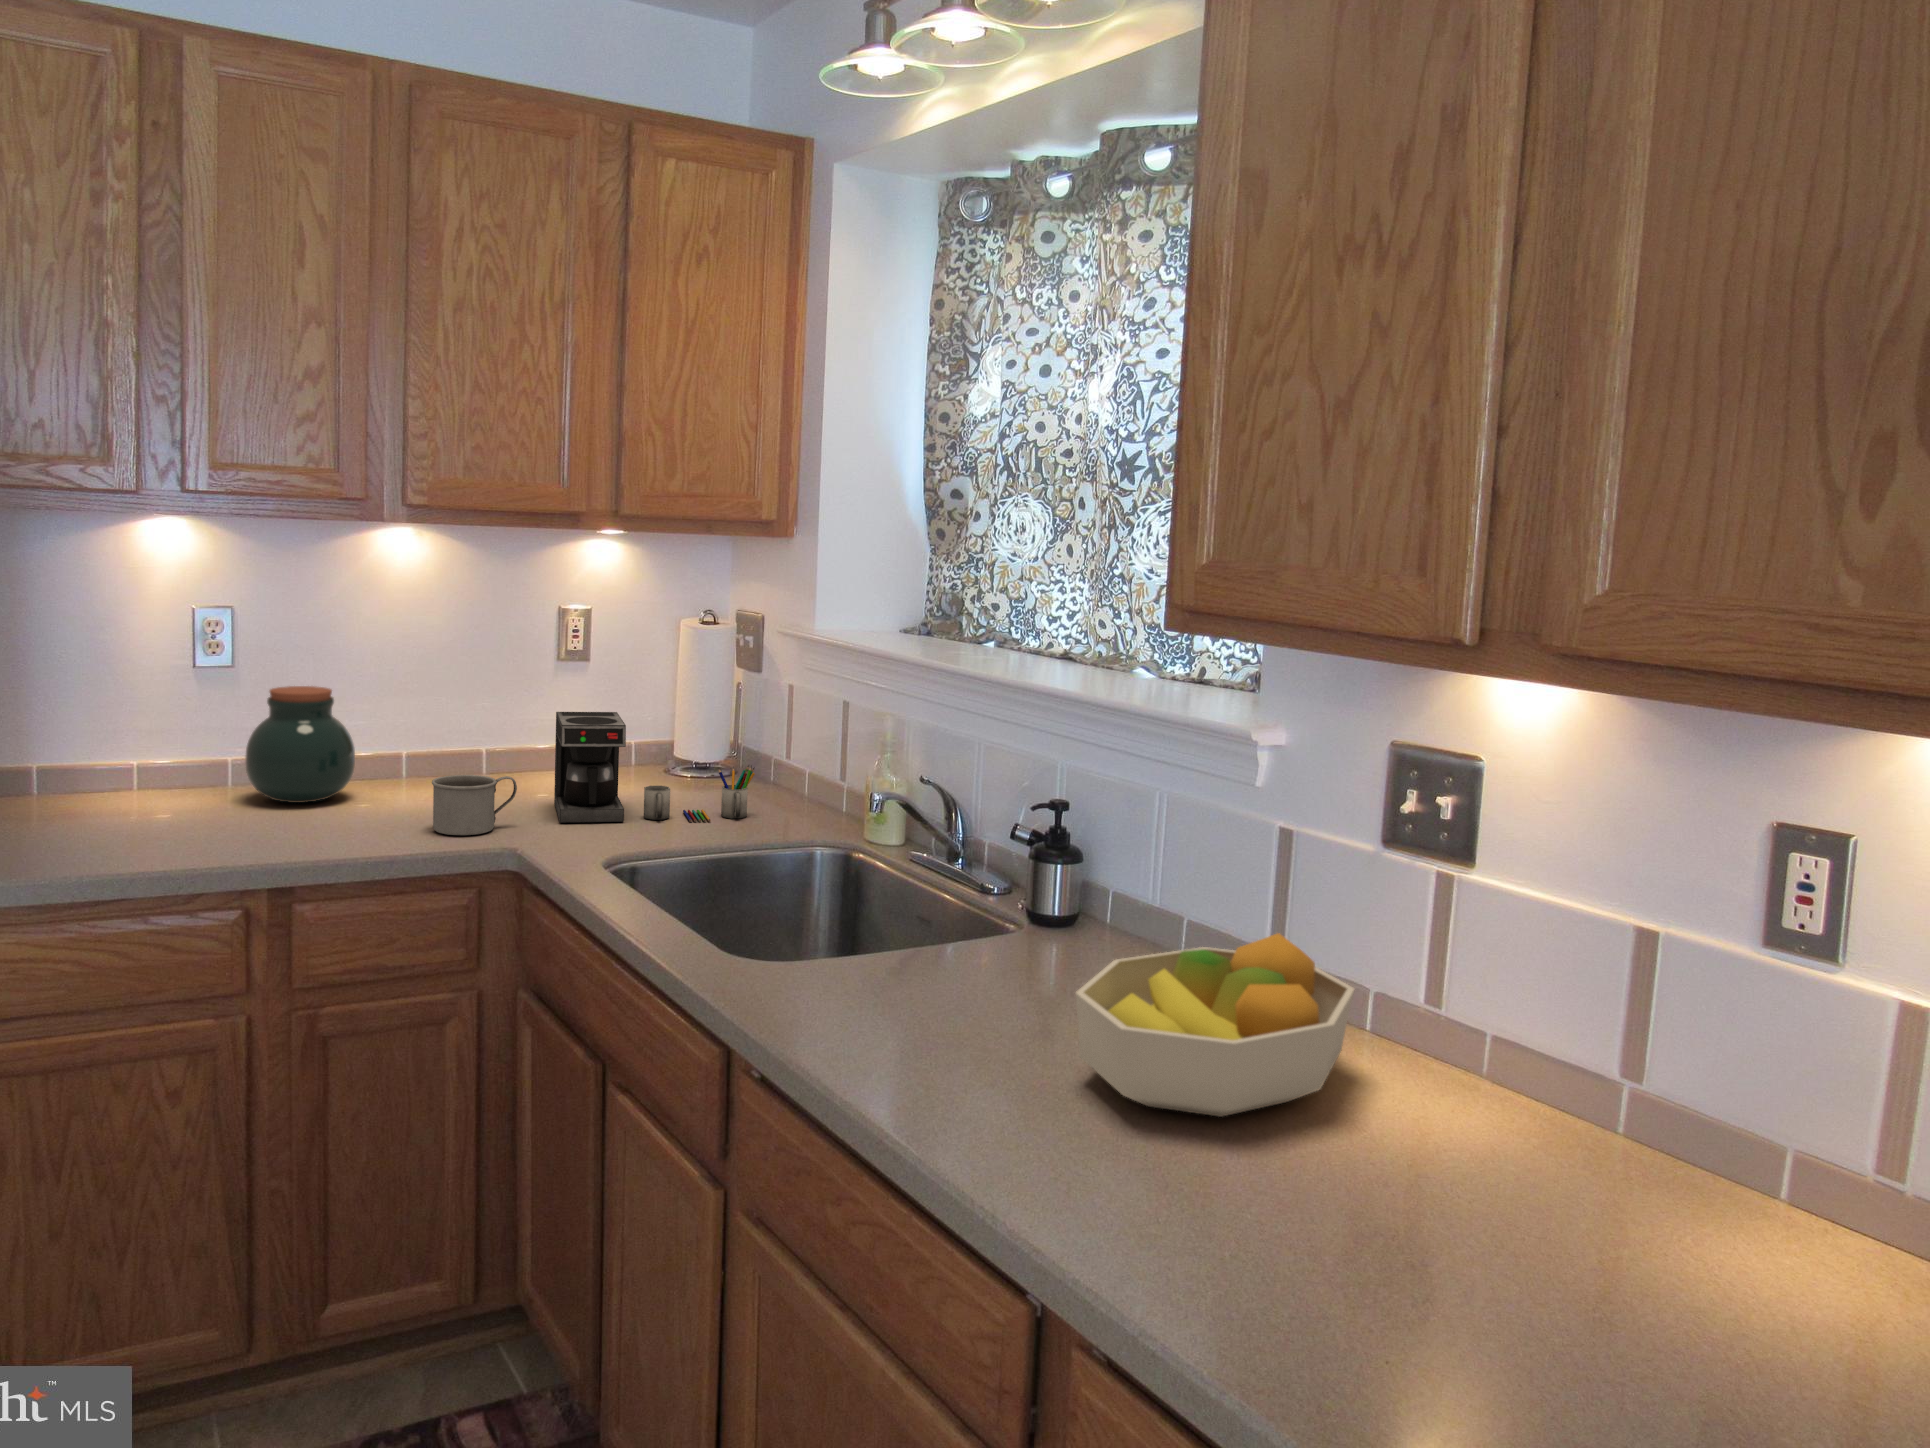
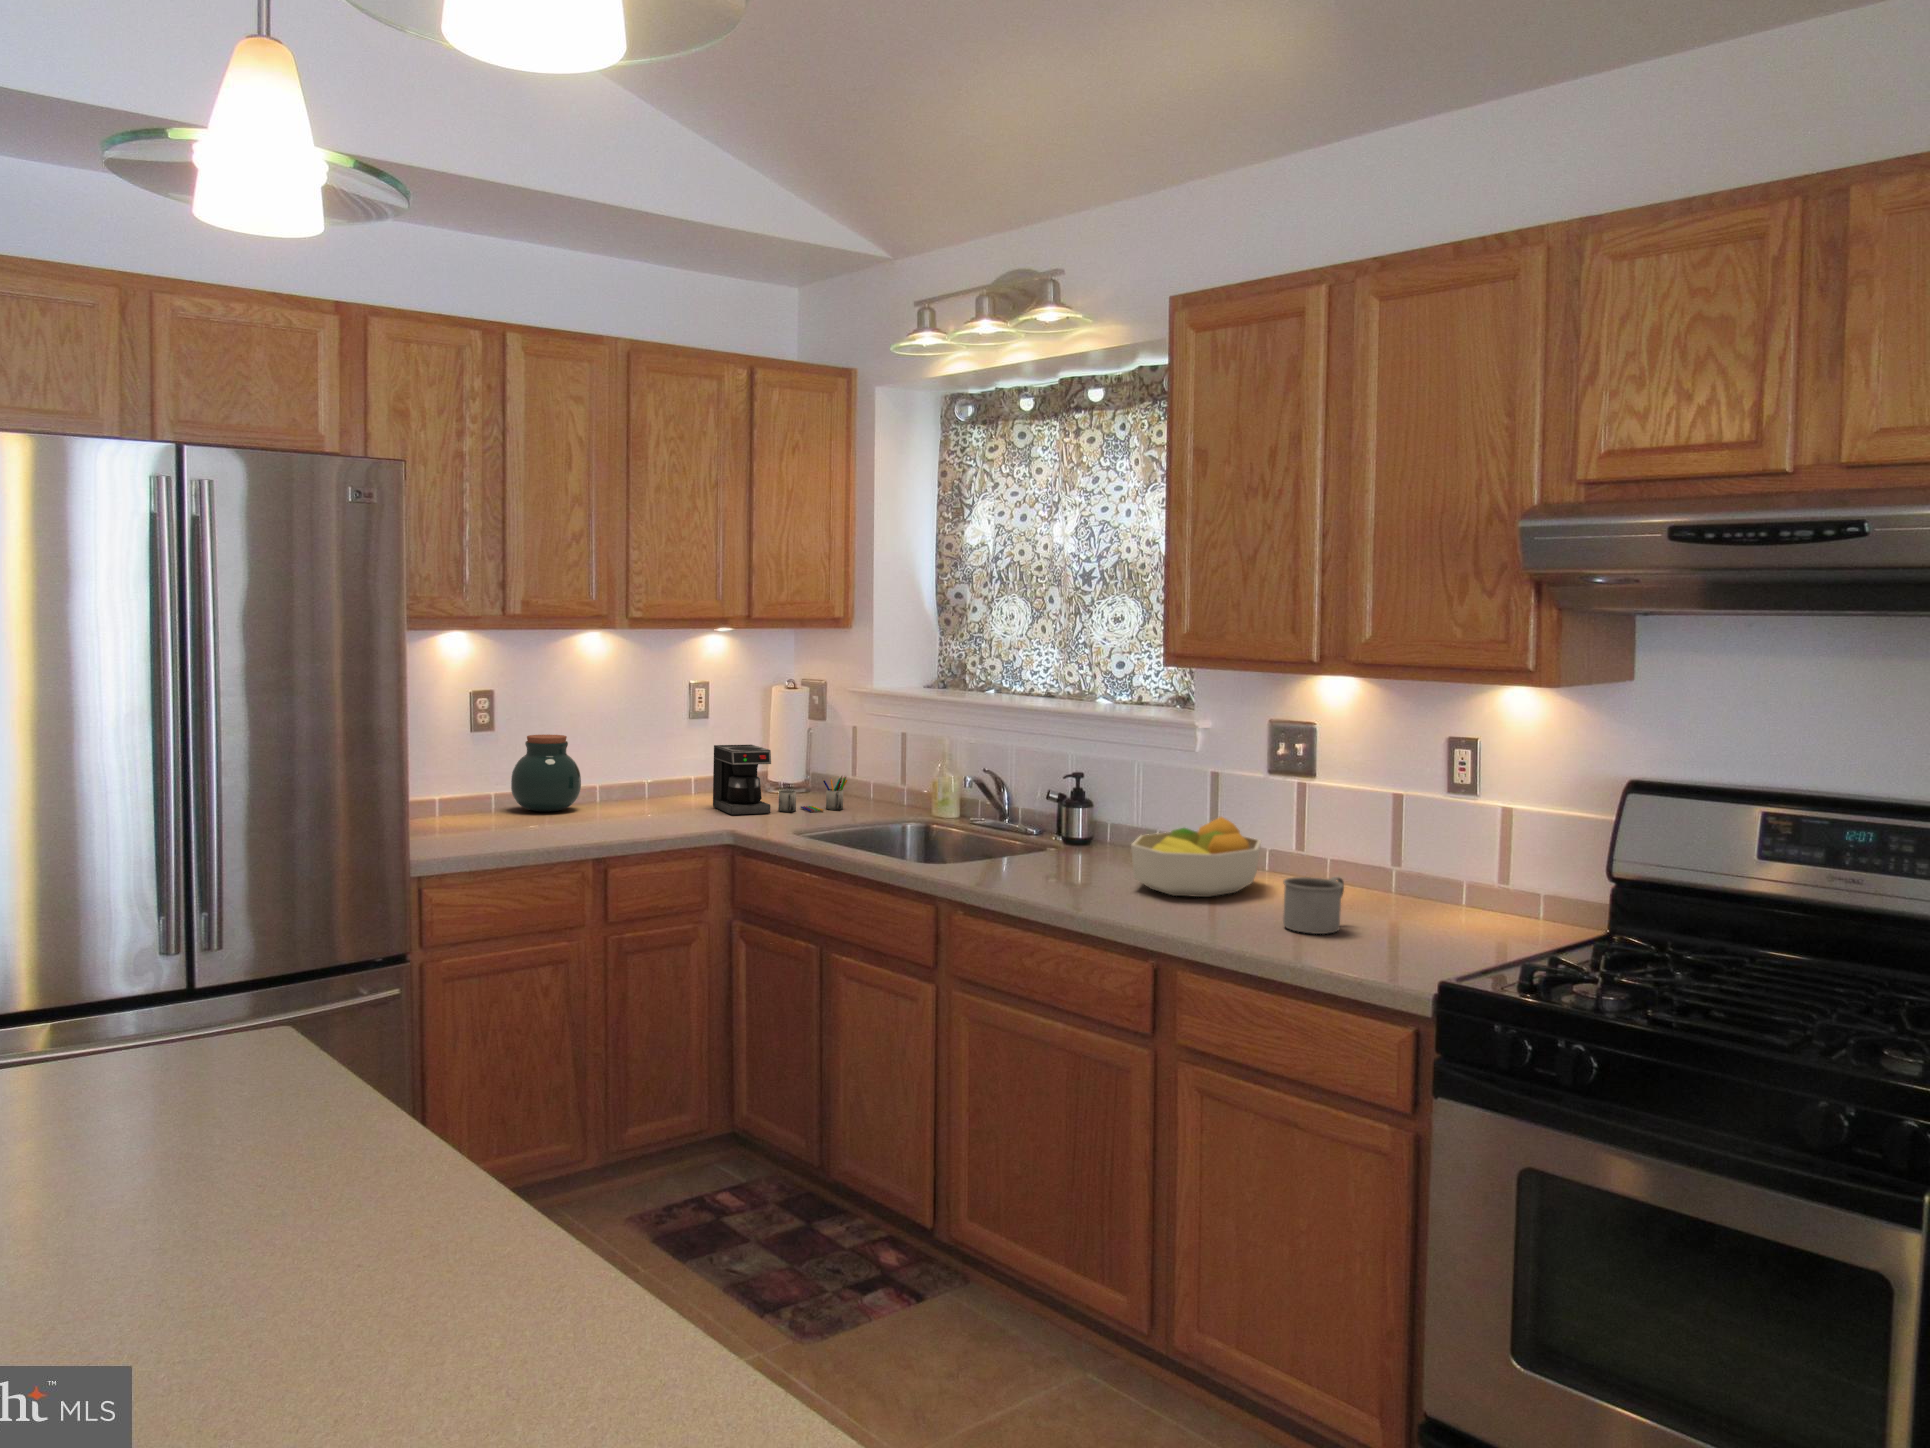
mug: present [432,775,517,835] -> present [1283,877,1344,934]

